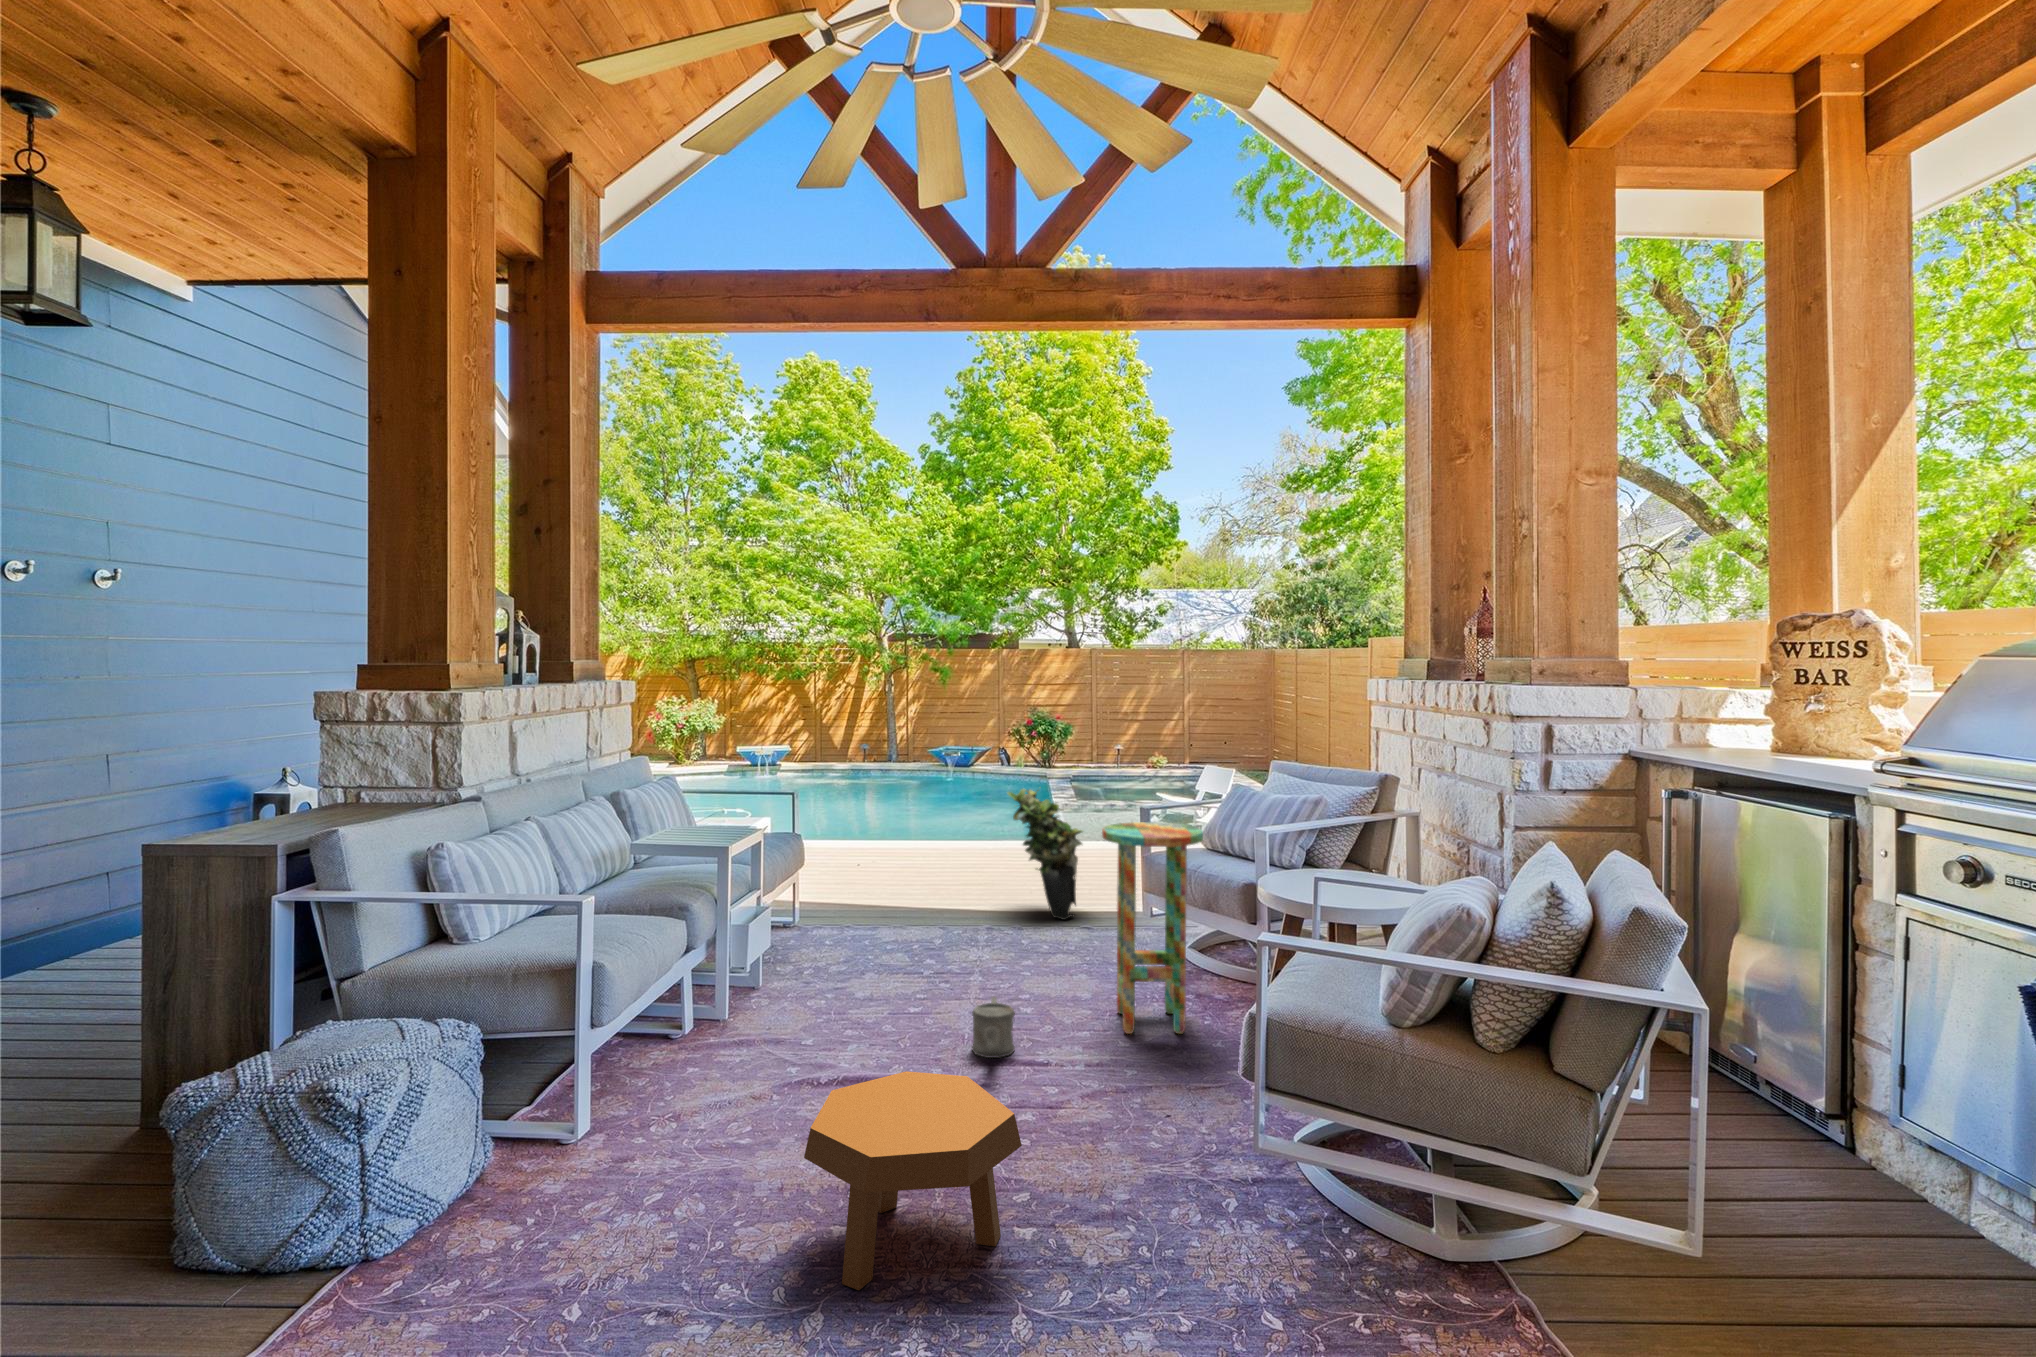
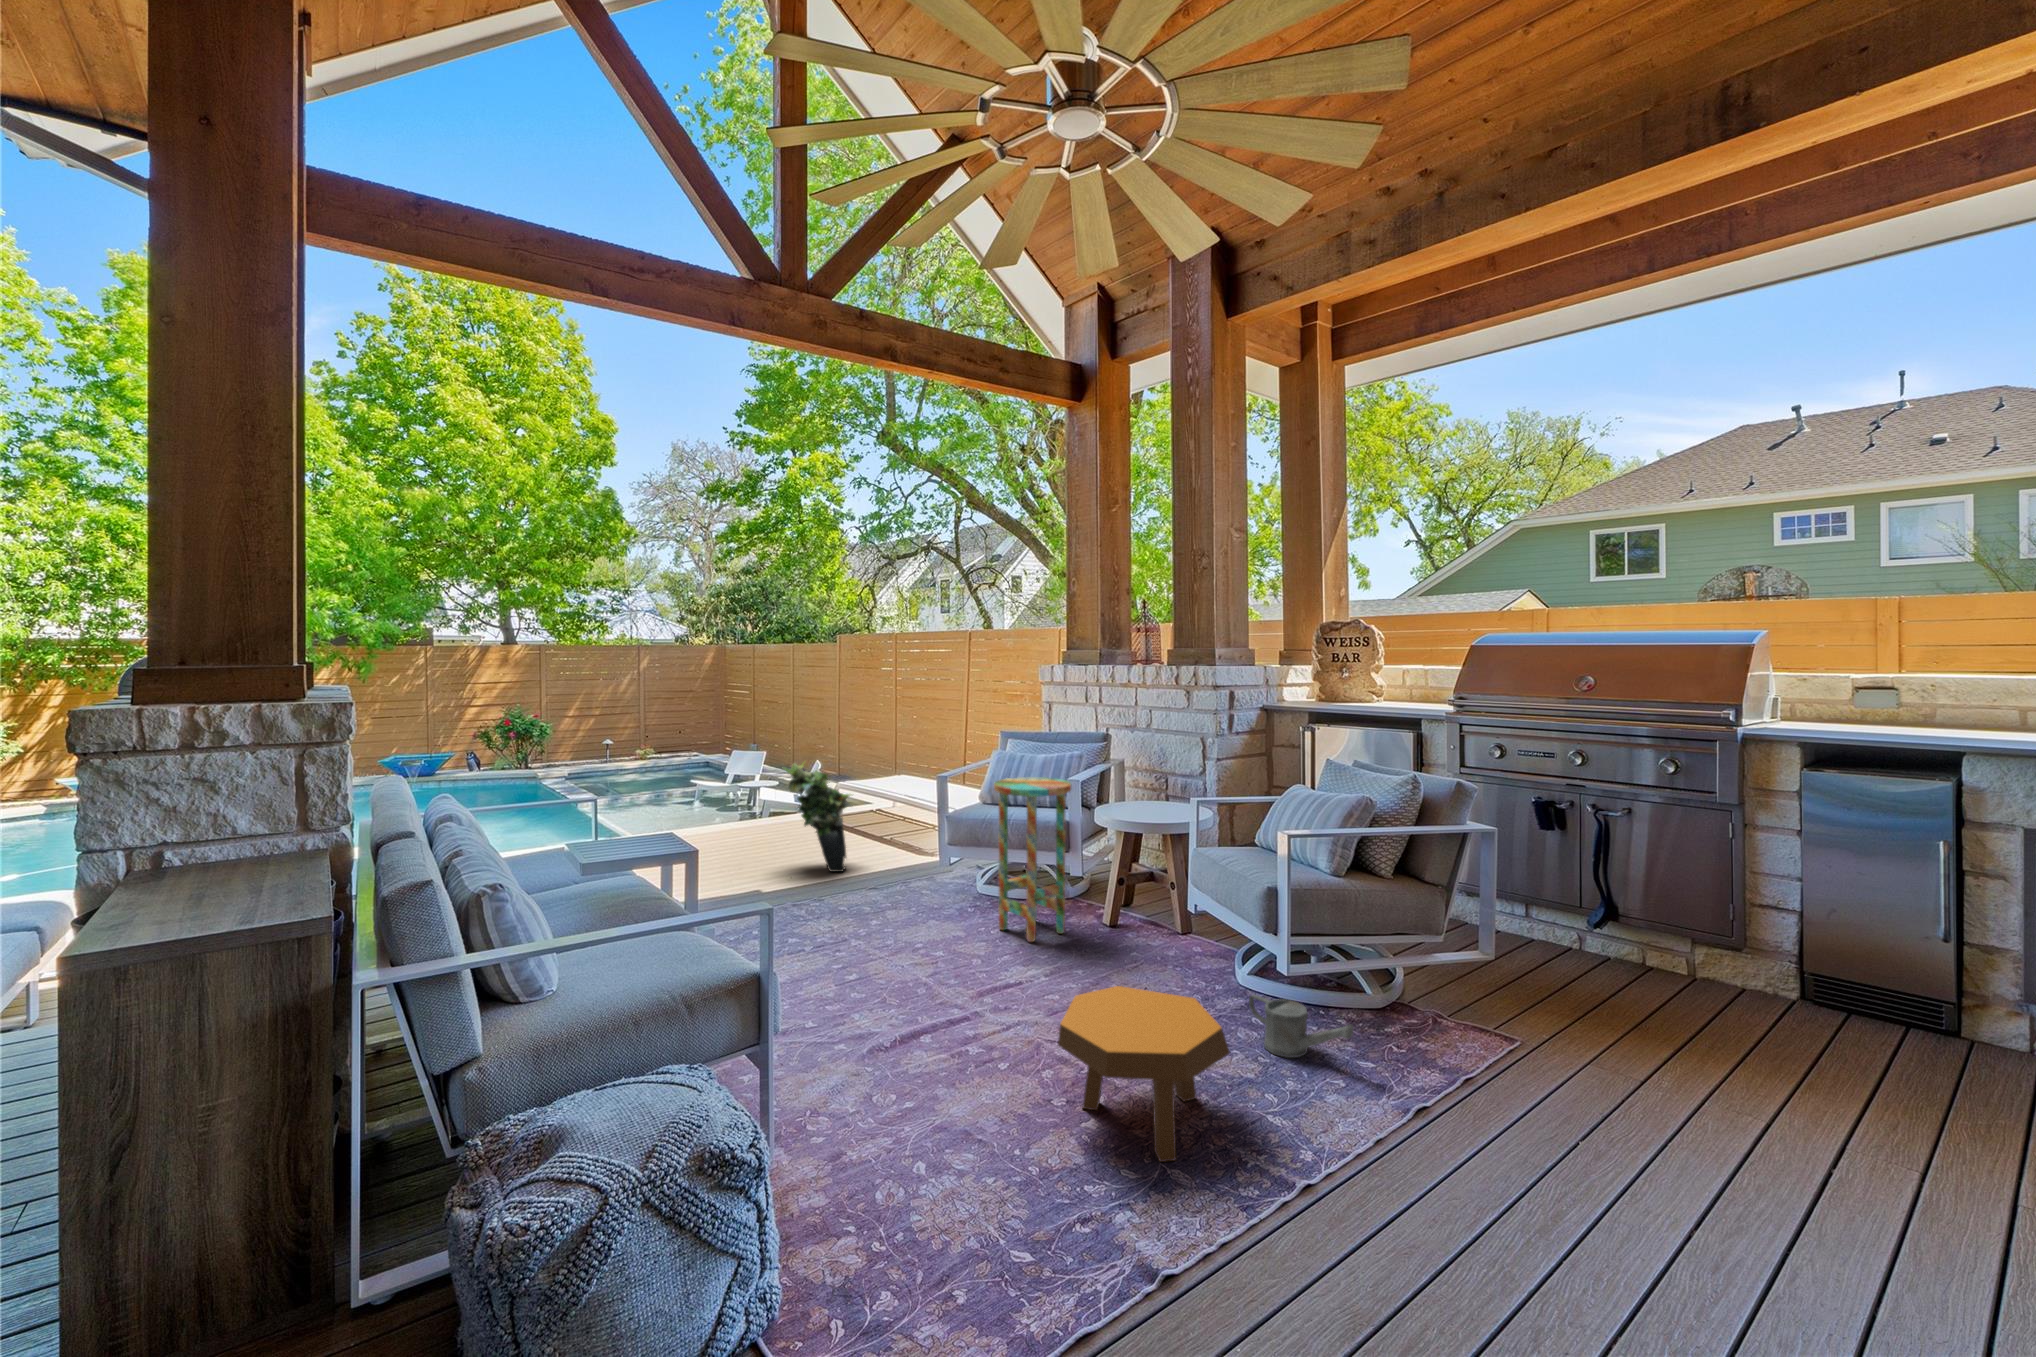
watering can: present [972,997,1015,1058] -> present [1249,995,1353,1058]

